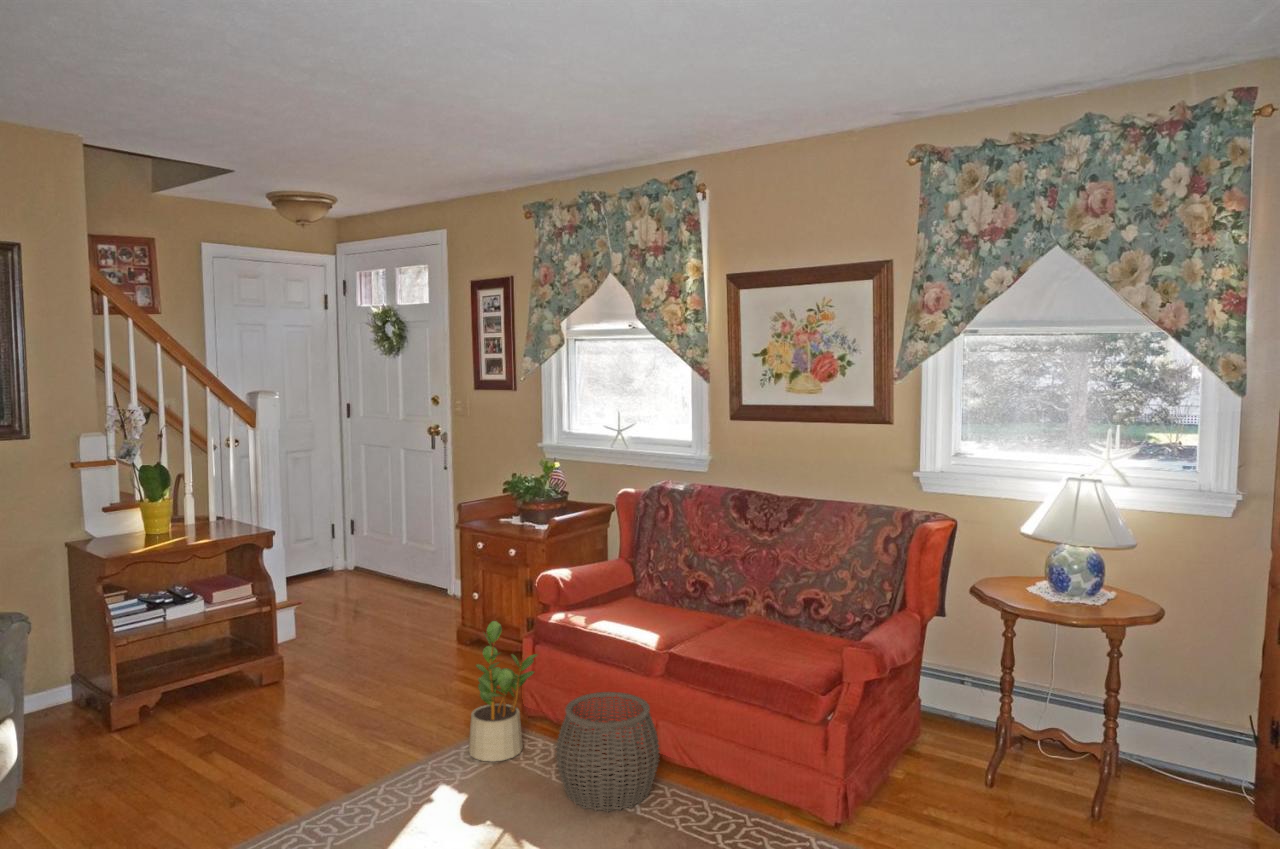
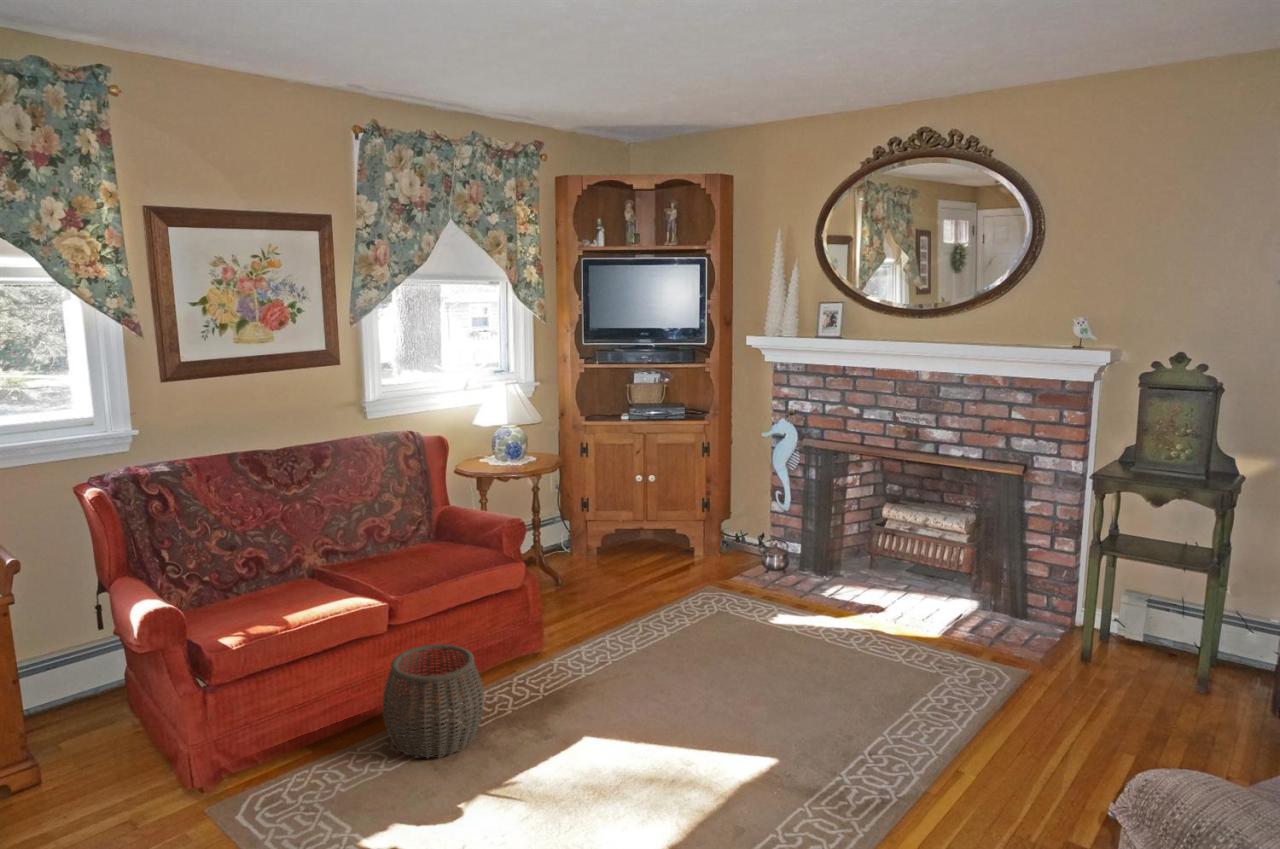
potted plant: present [469,621,537,761] -> none [252,651,340,821]

